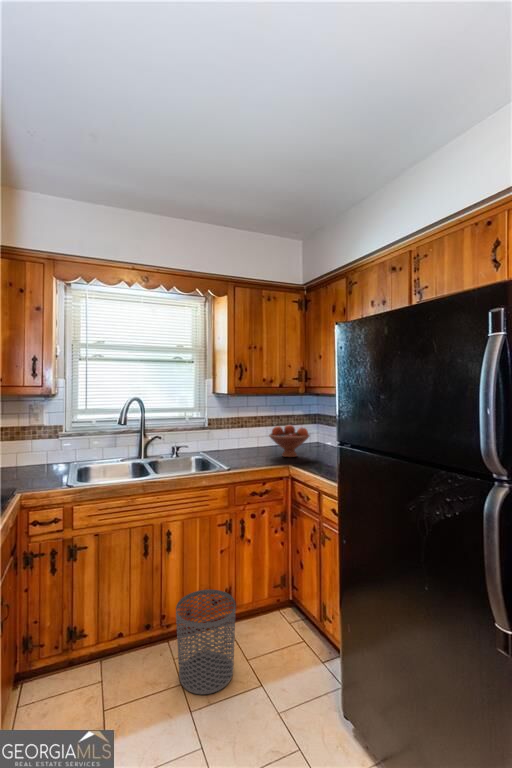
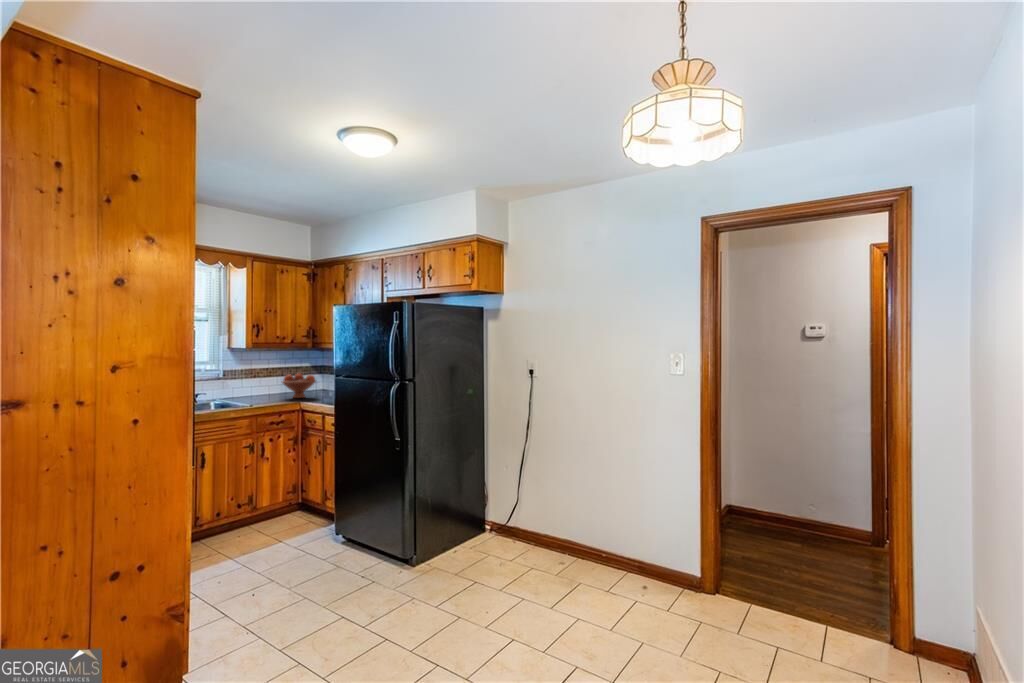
waste bin: present [176,589,236,694] -> none [217,488,263,548]

